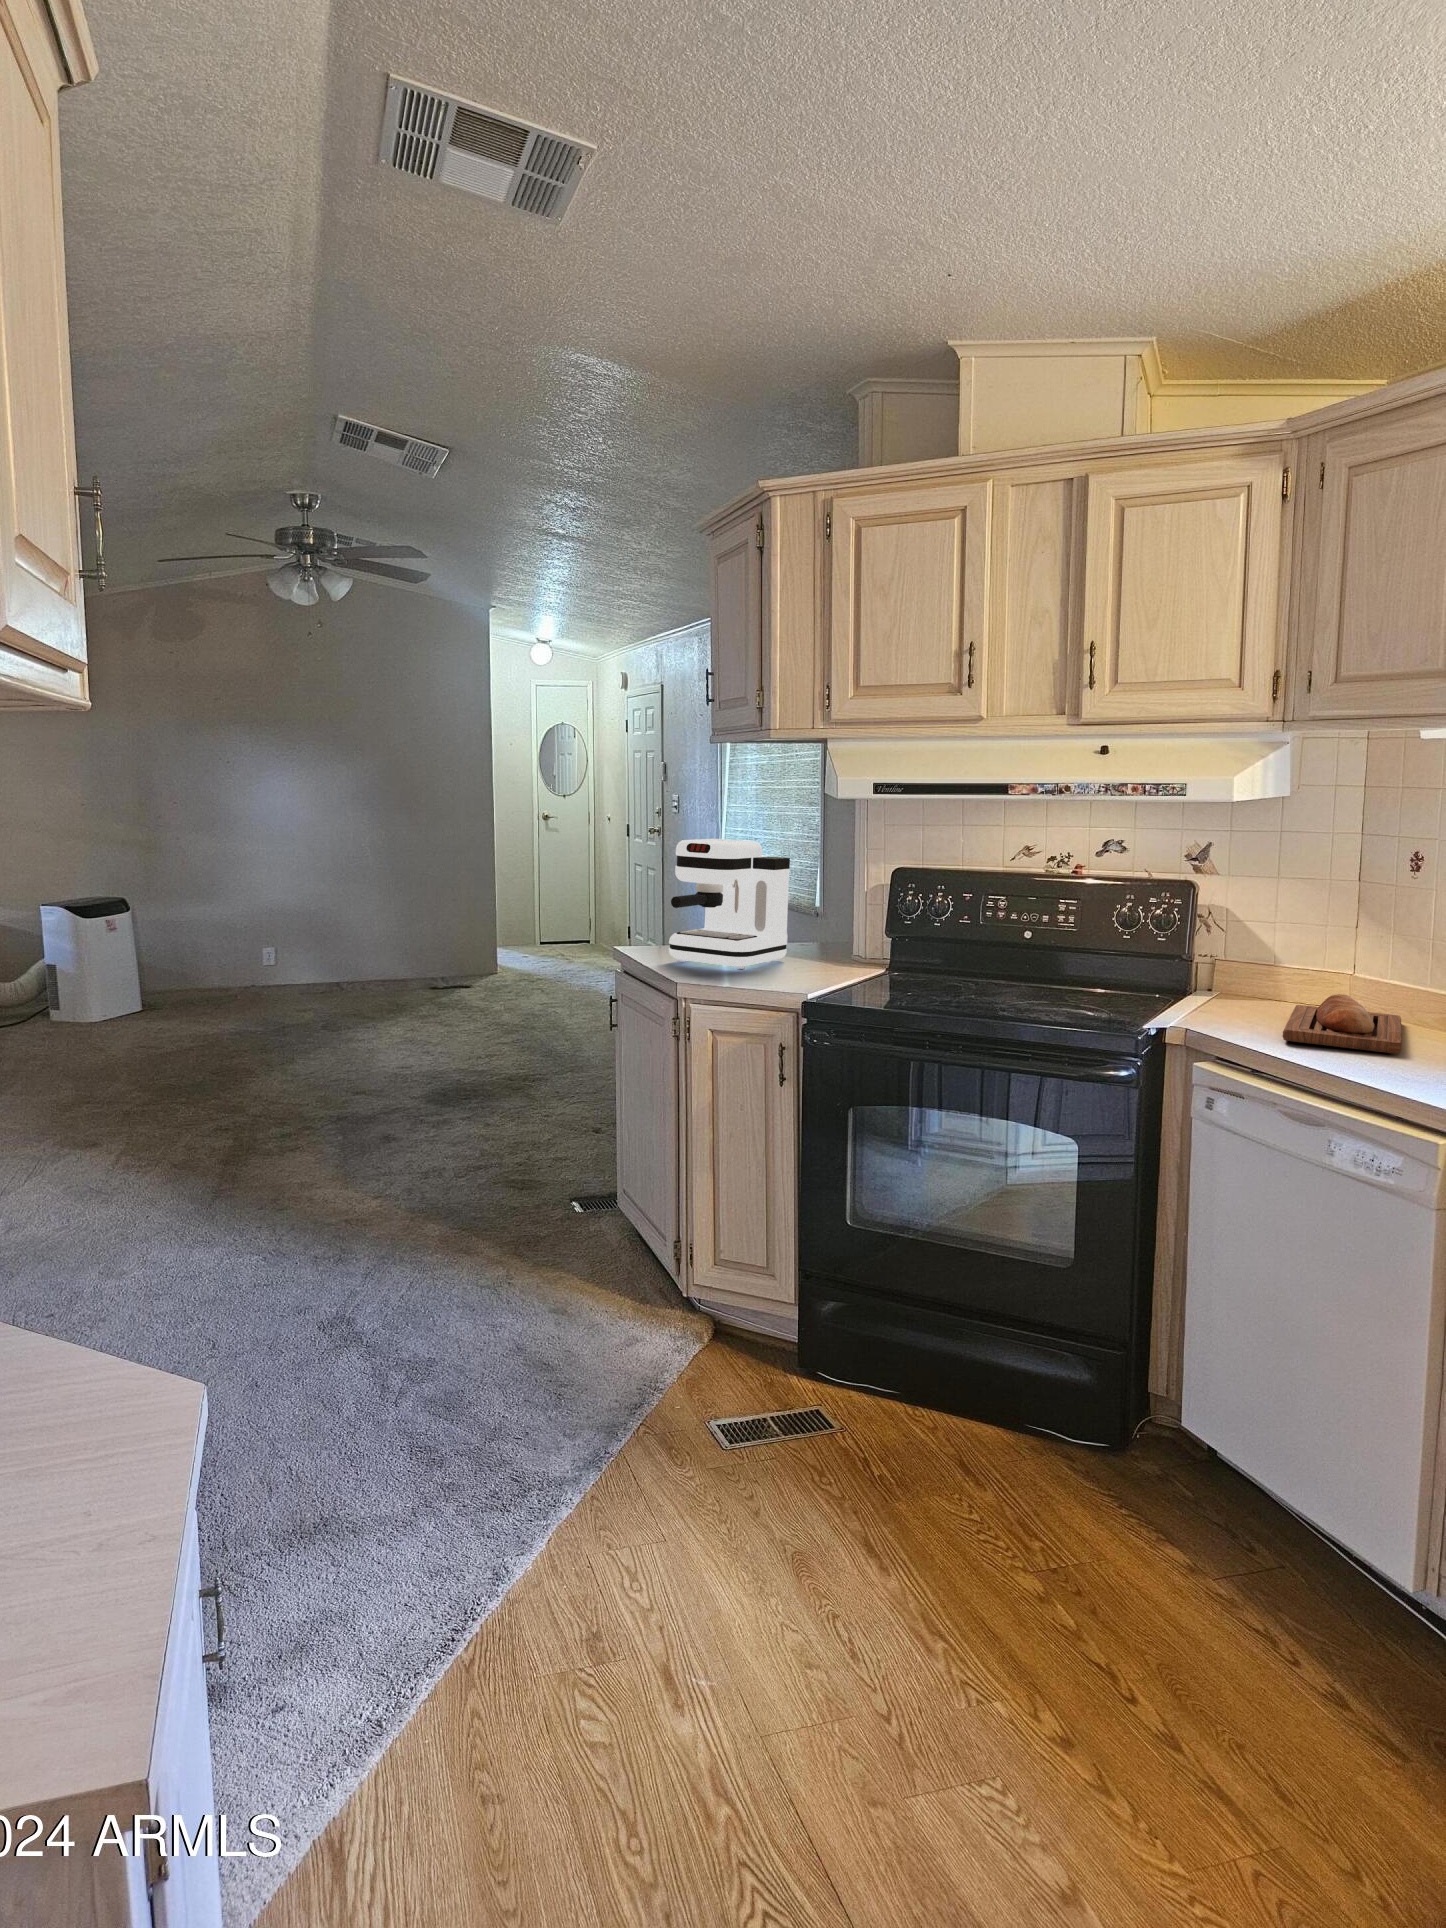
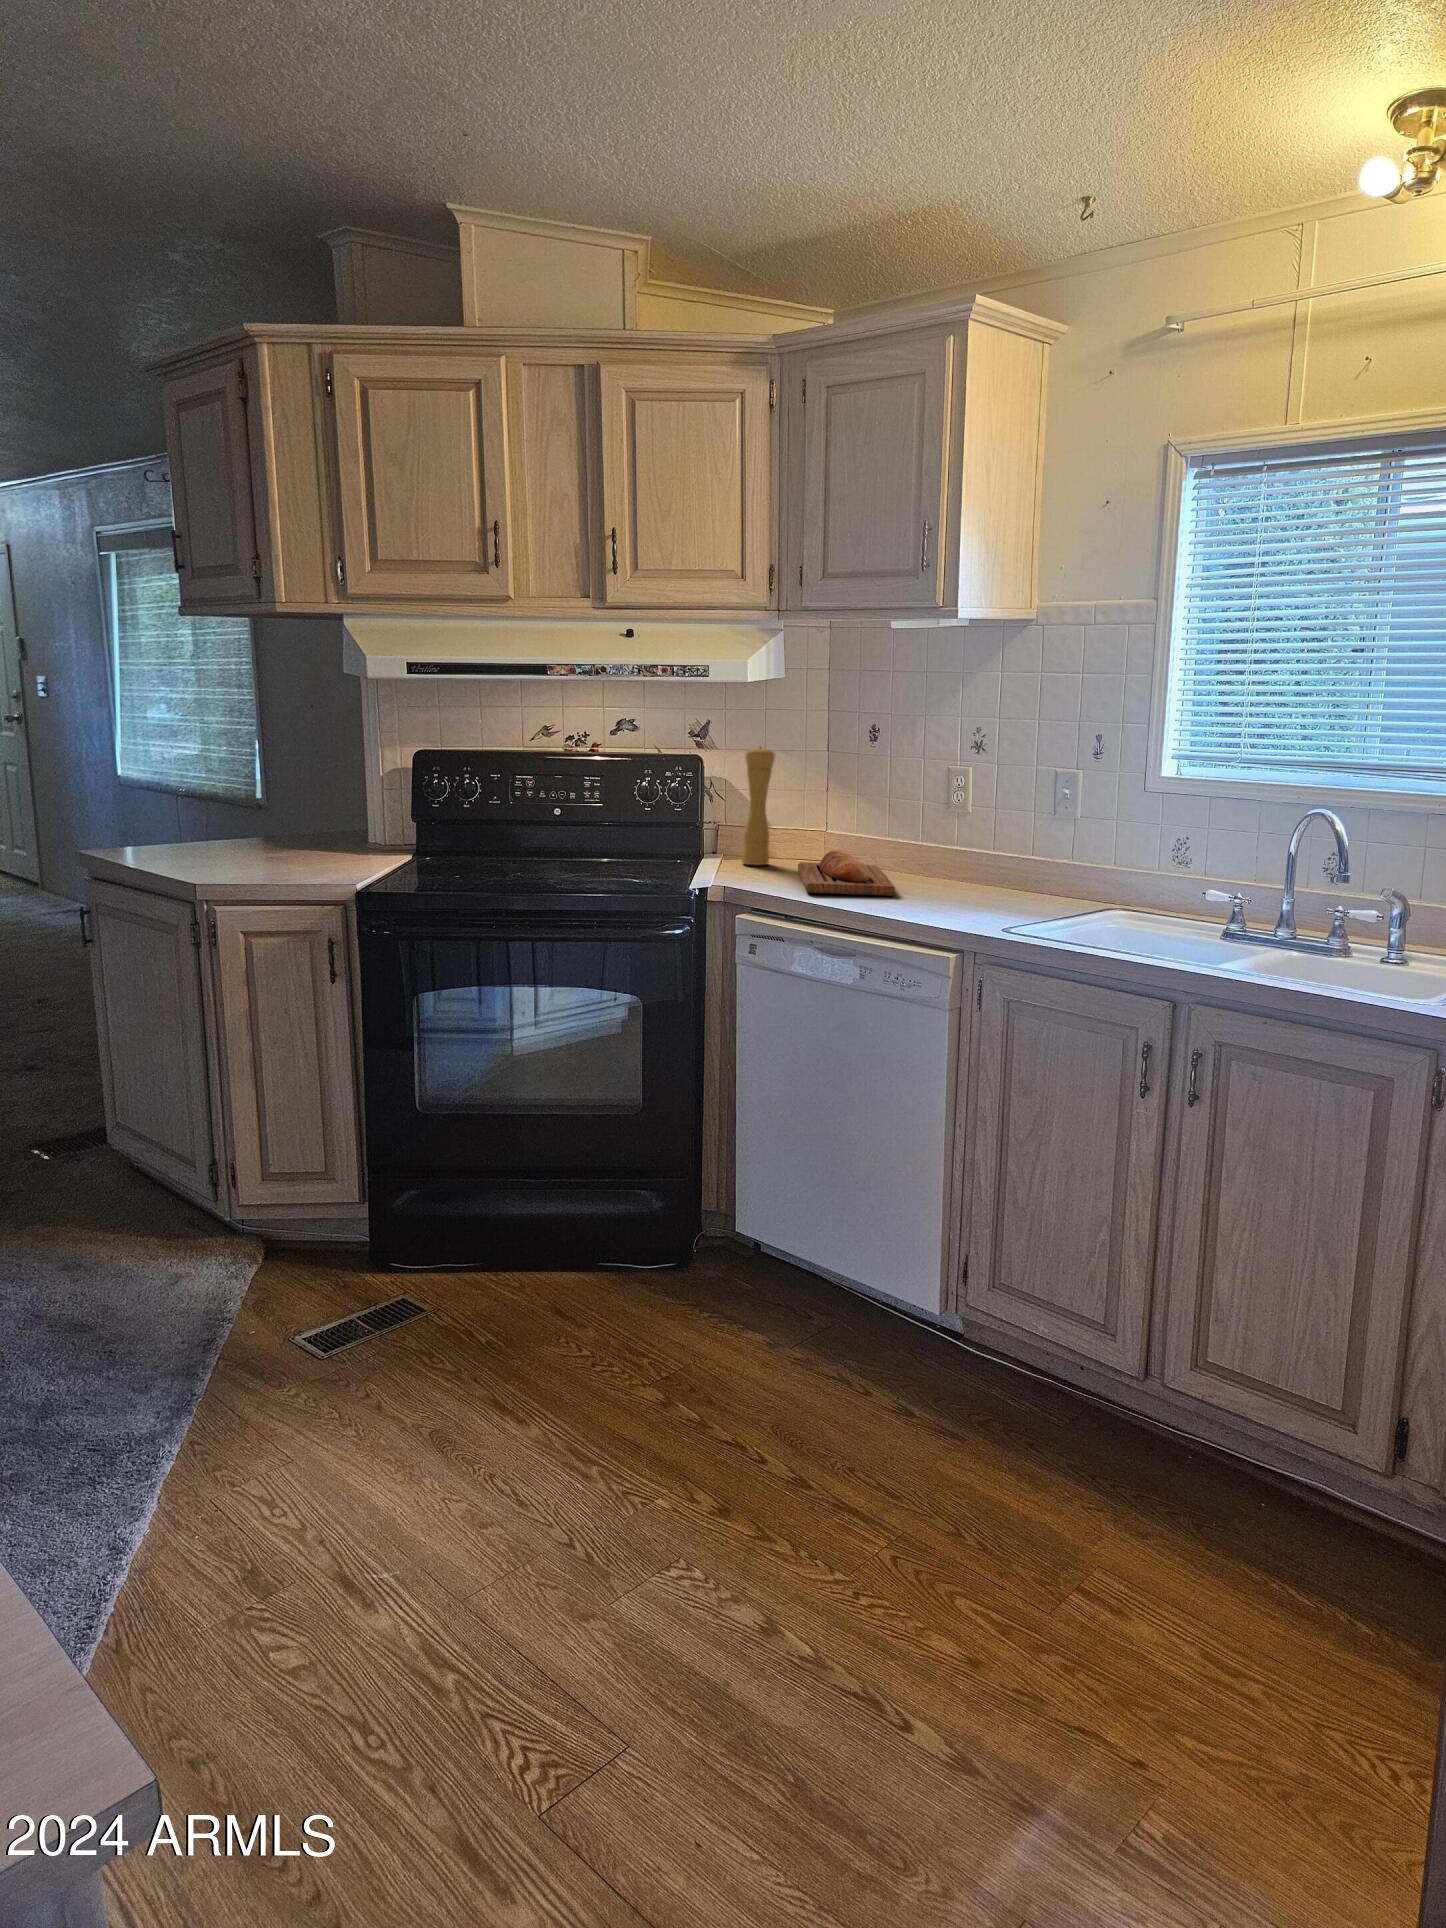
coffee maker: present [669,839,790,969] -> none [164,723,301,866]
pepper mill: none [1230,871,1275,1005] -> present [742,747,775,865]

